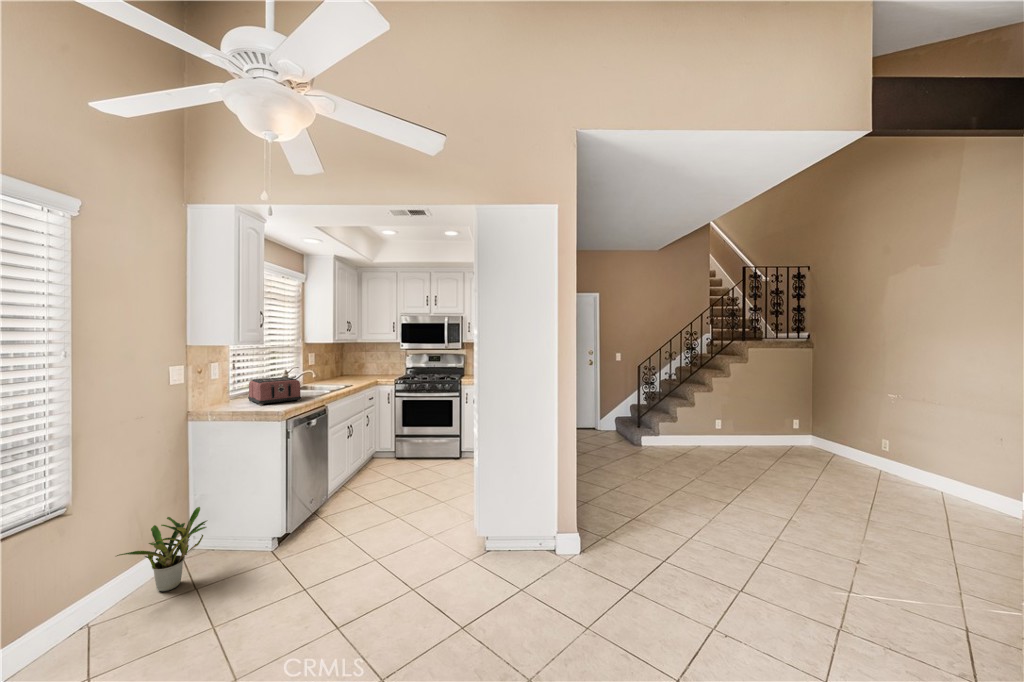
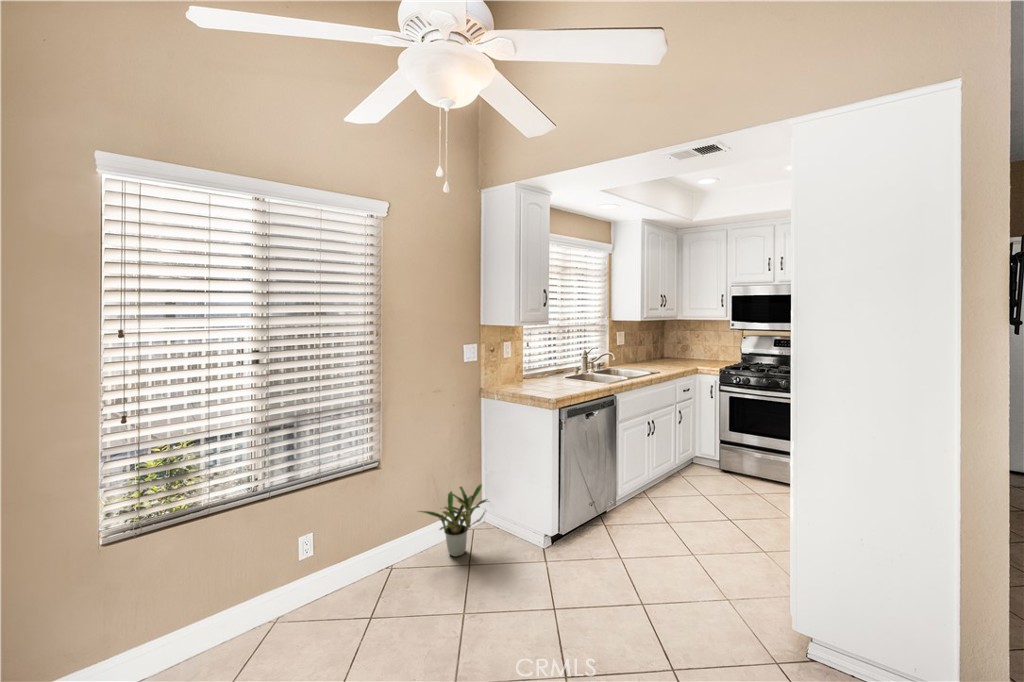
toaster: present [248,377,301,405] -> none [540,359,585,389]

